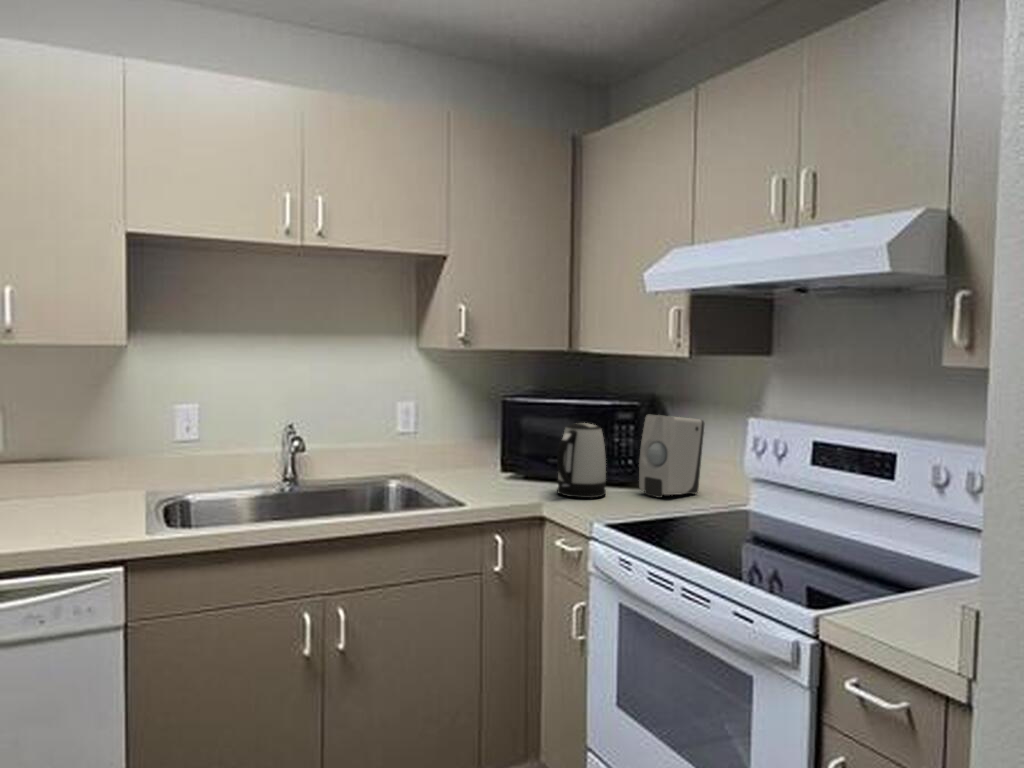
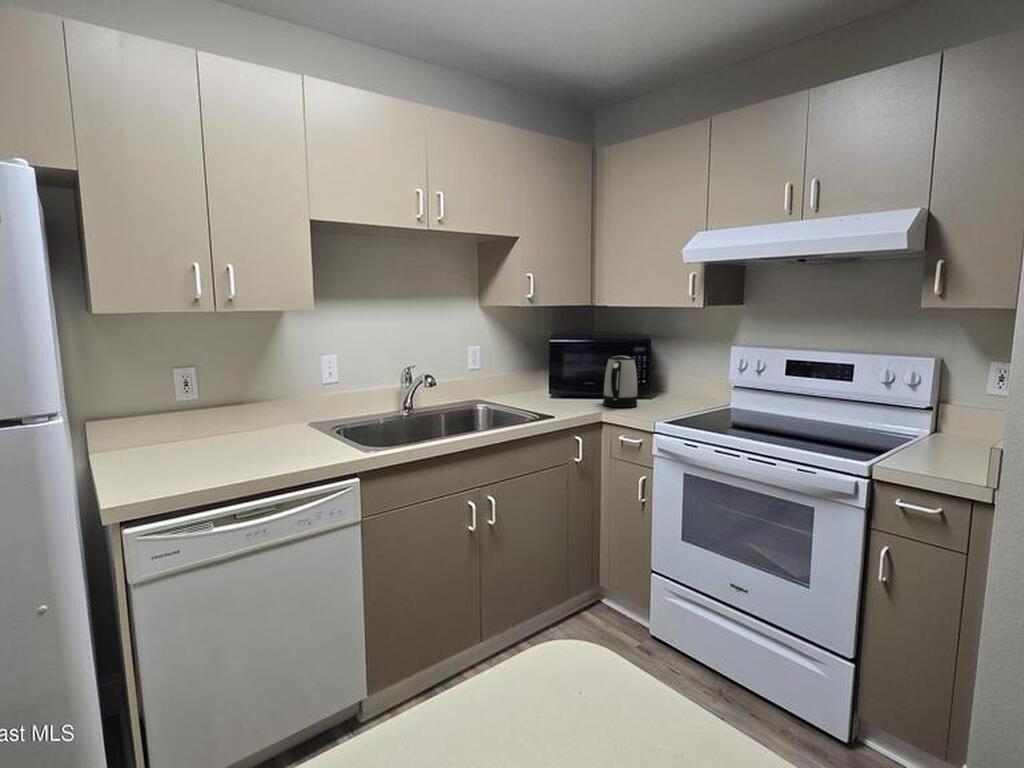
soap dispenser: present [639,414,704,498] -> none [654,348,693,404]

